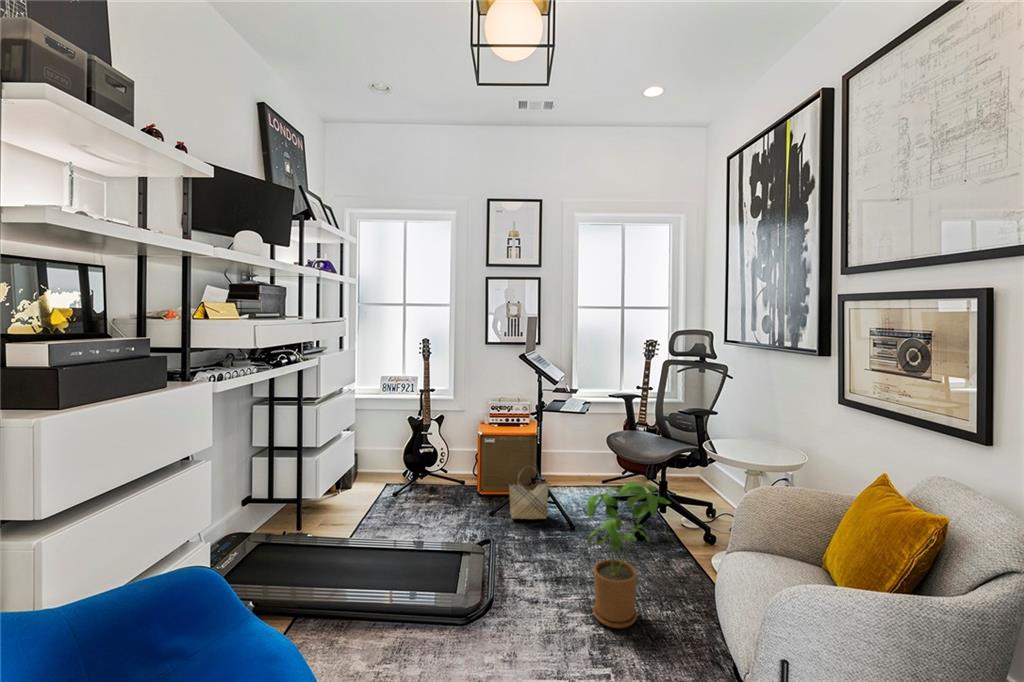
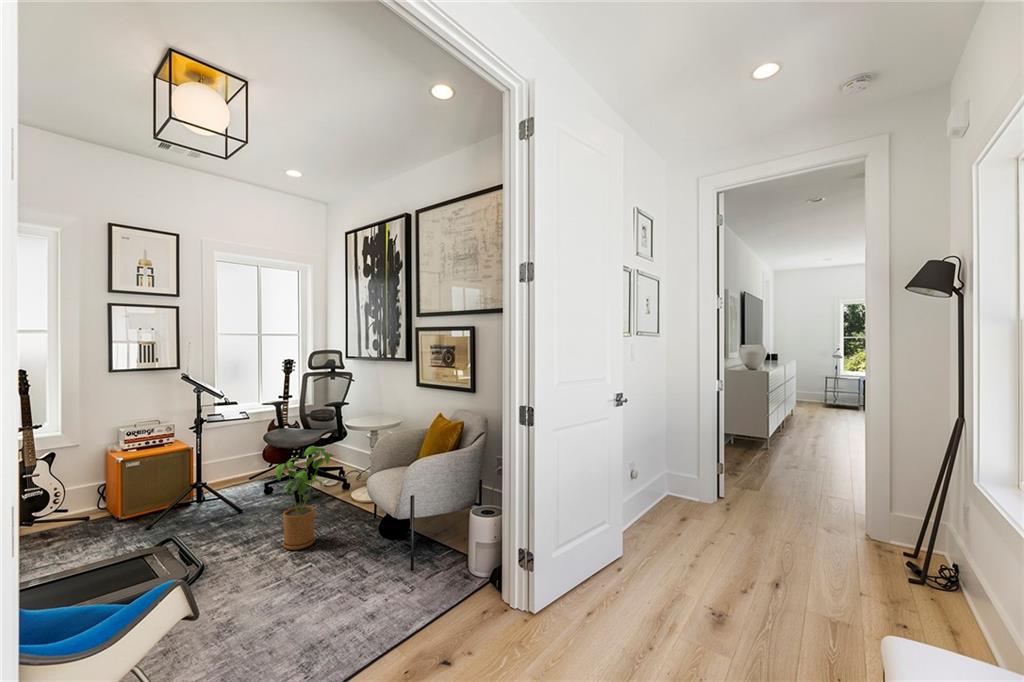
woven basket: present [509,473,549,519] -> none [168,468,211,523]

